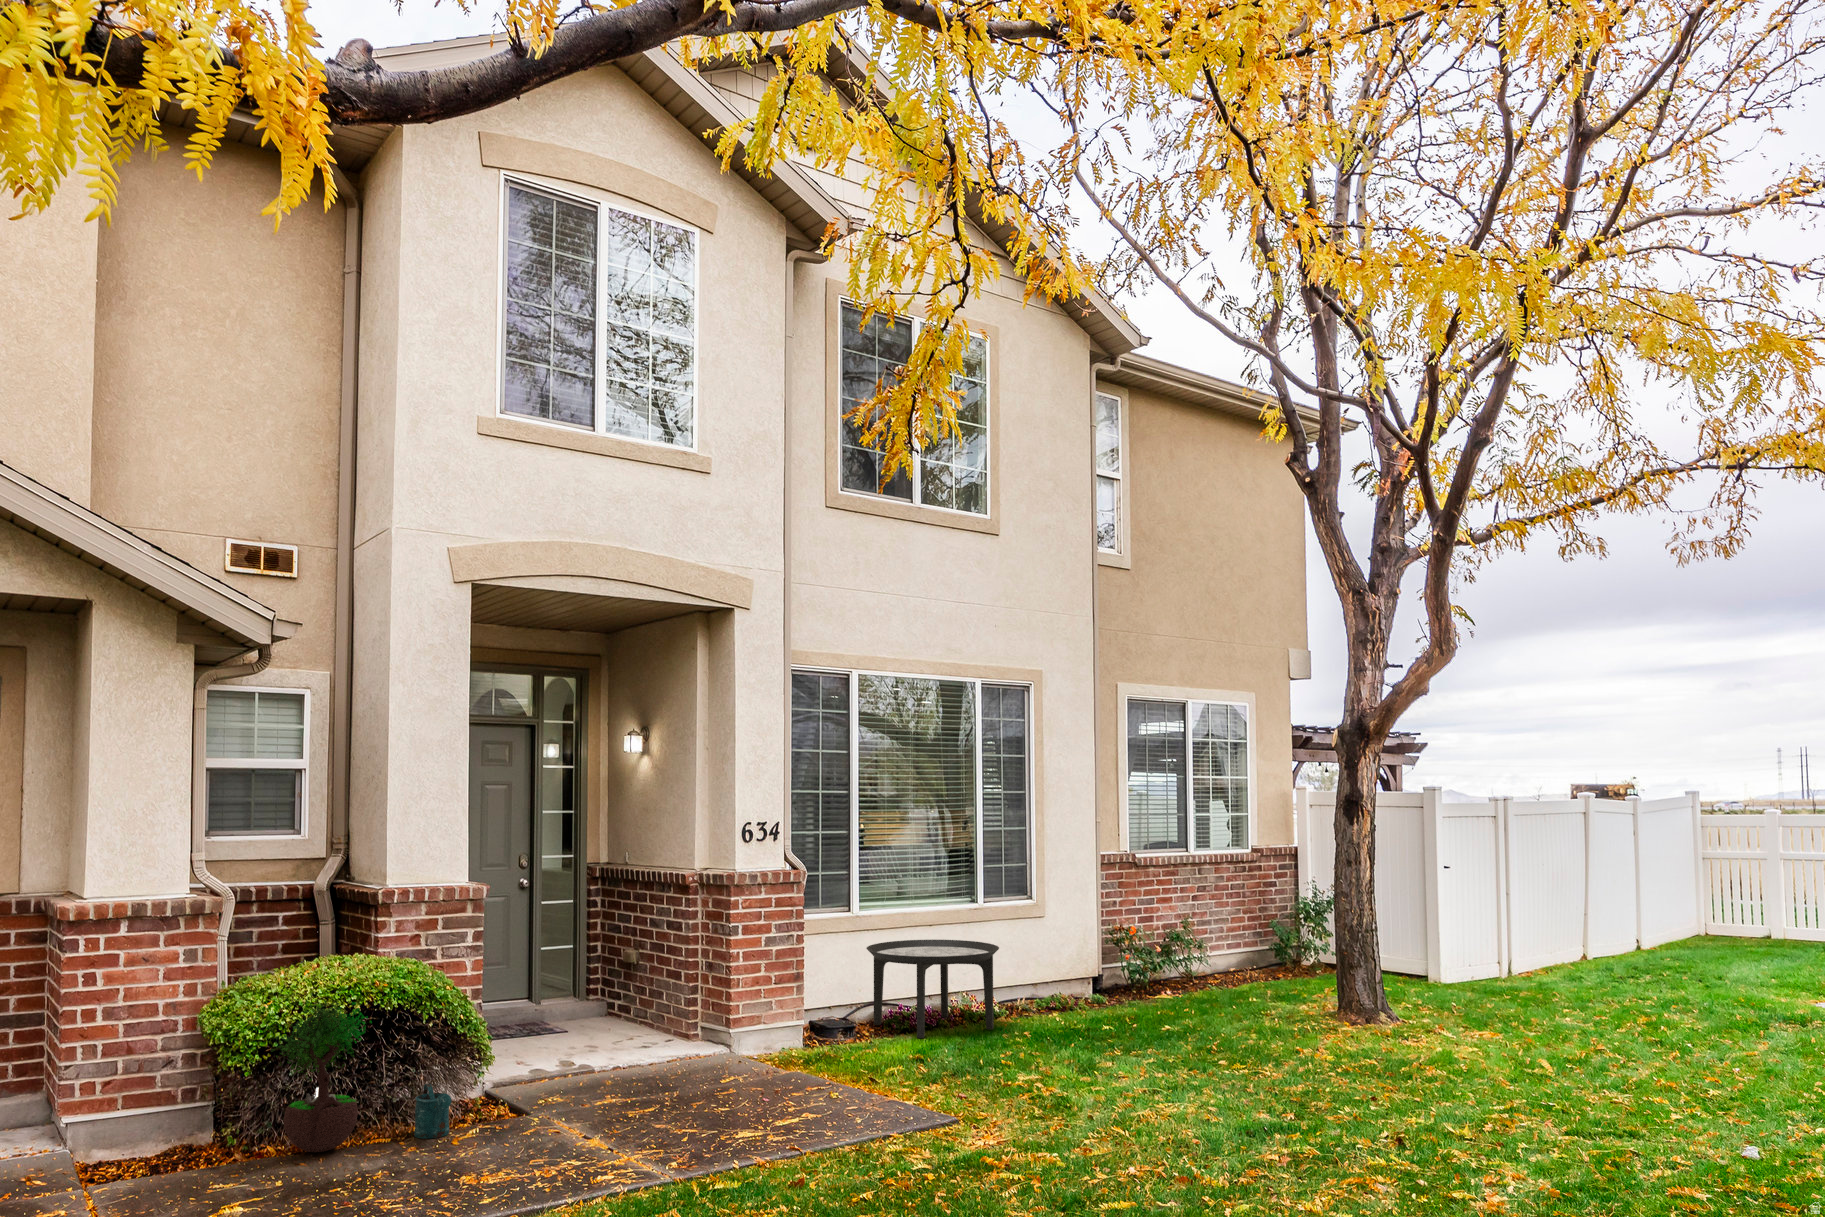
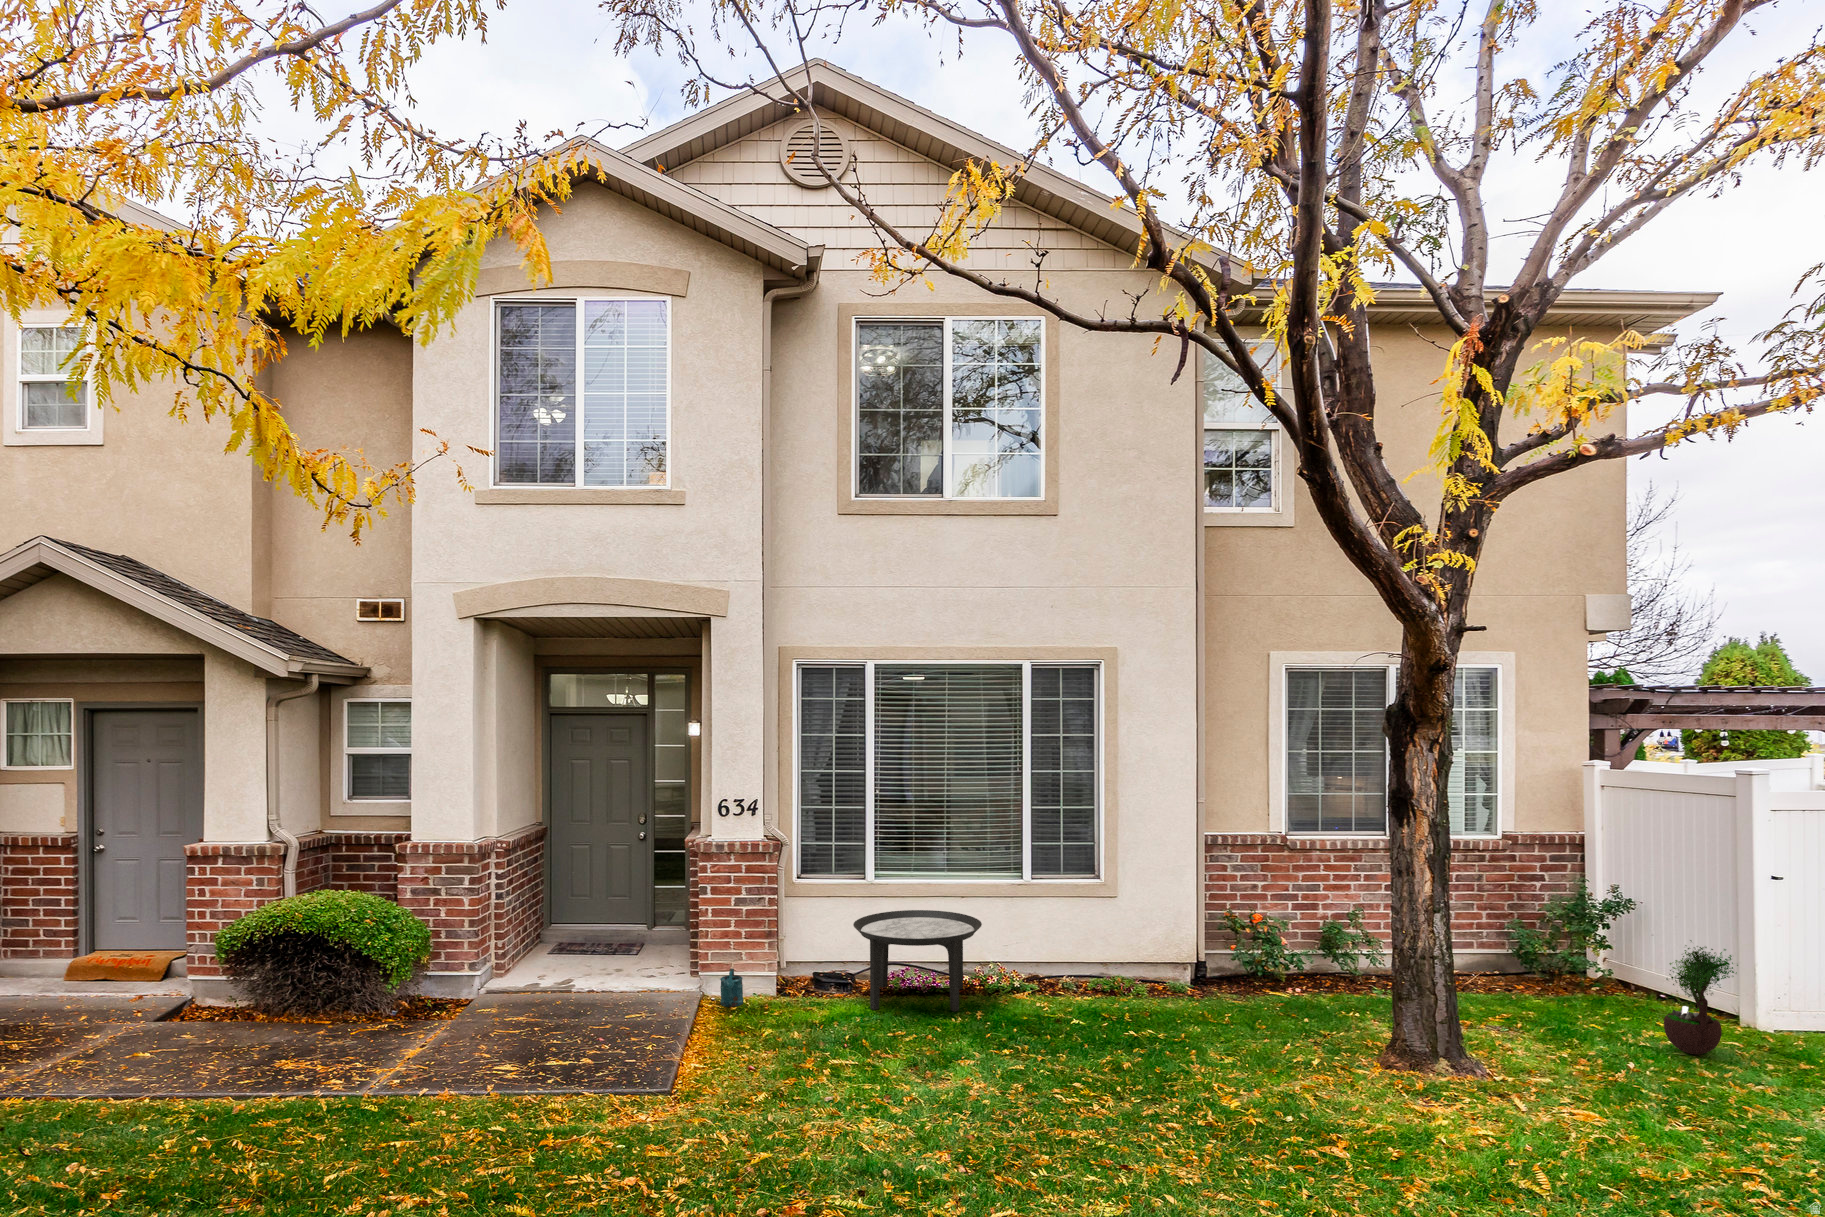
potted tree: present [271,993,372,1152] -> present [1664,940,1738,1054]
watering can: present [414,1083,452,1139] -> present [720,969,743,1007]

